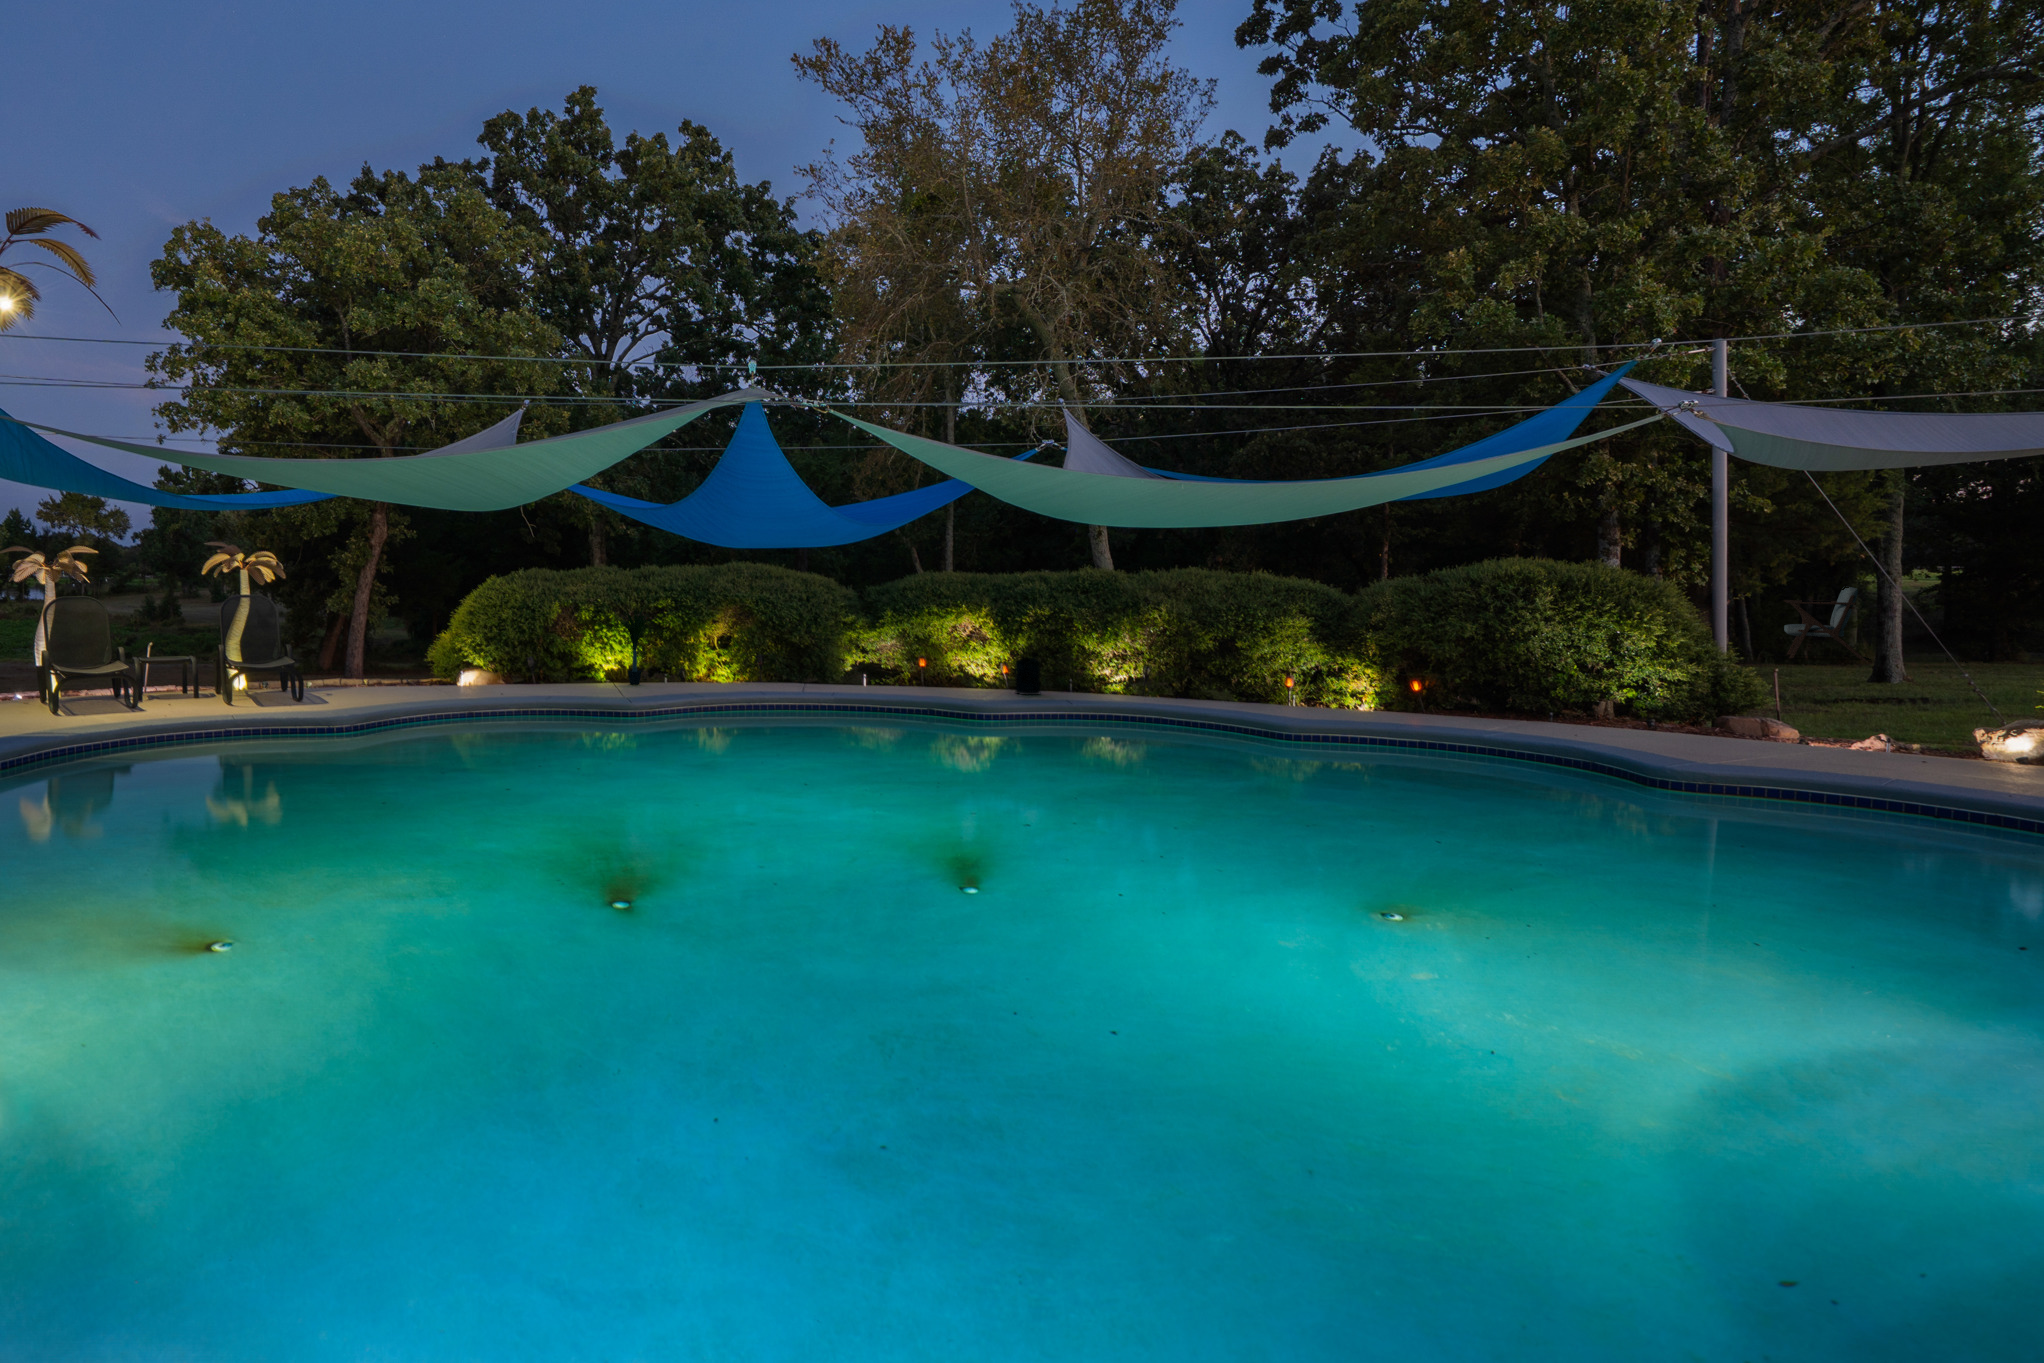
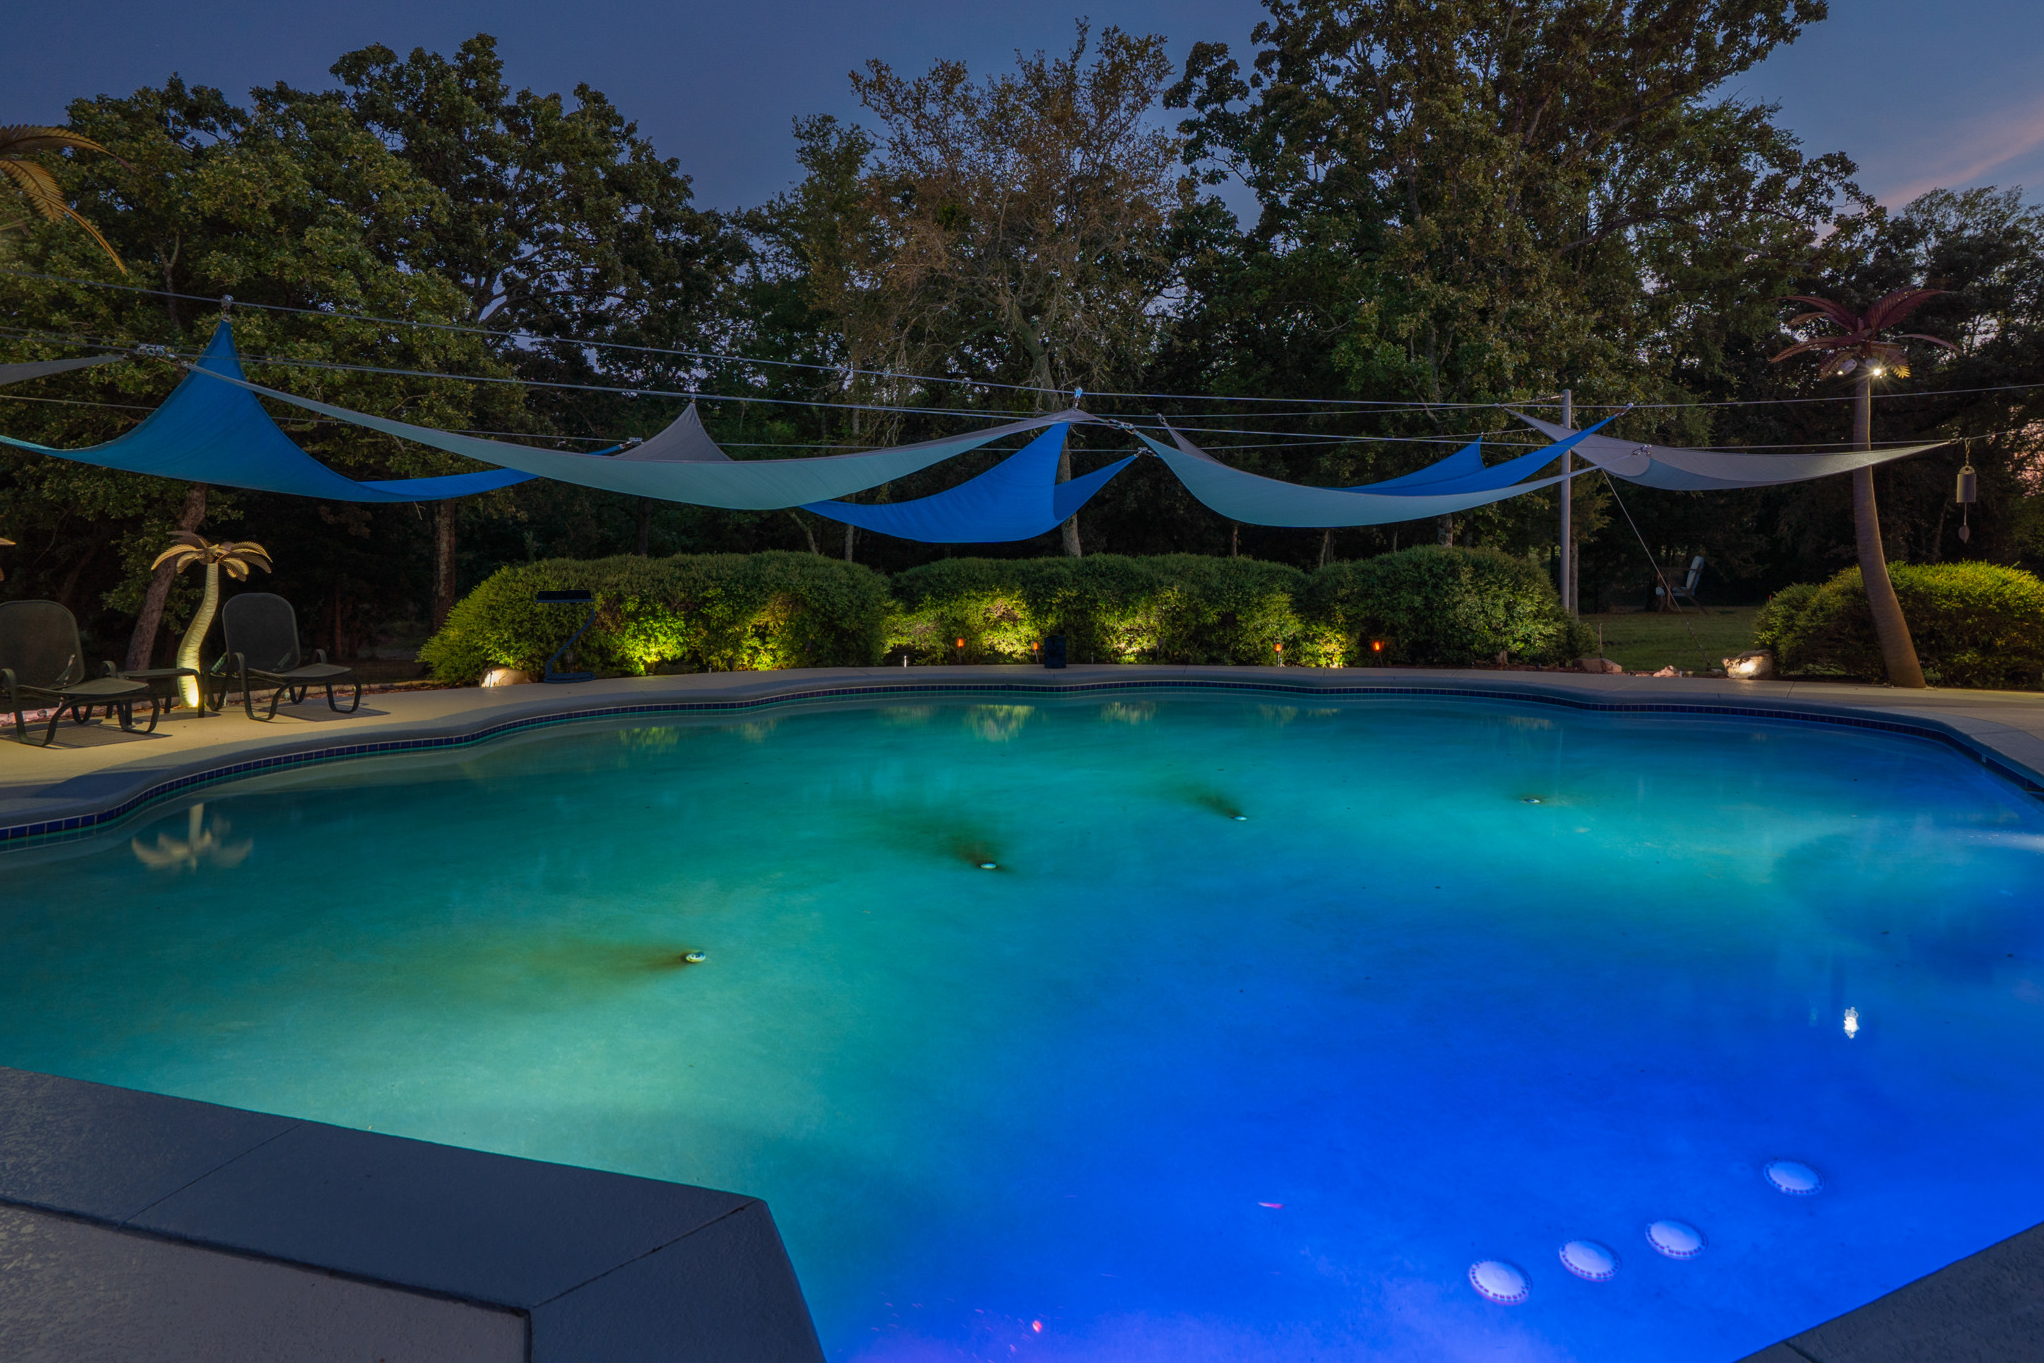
stool: none [501,594,566,688] -> present [535,590,596,683]
potted plant: present [621,608,648,684] -> none [647,592,706,675]

